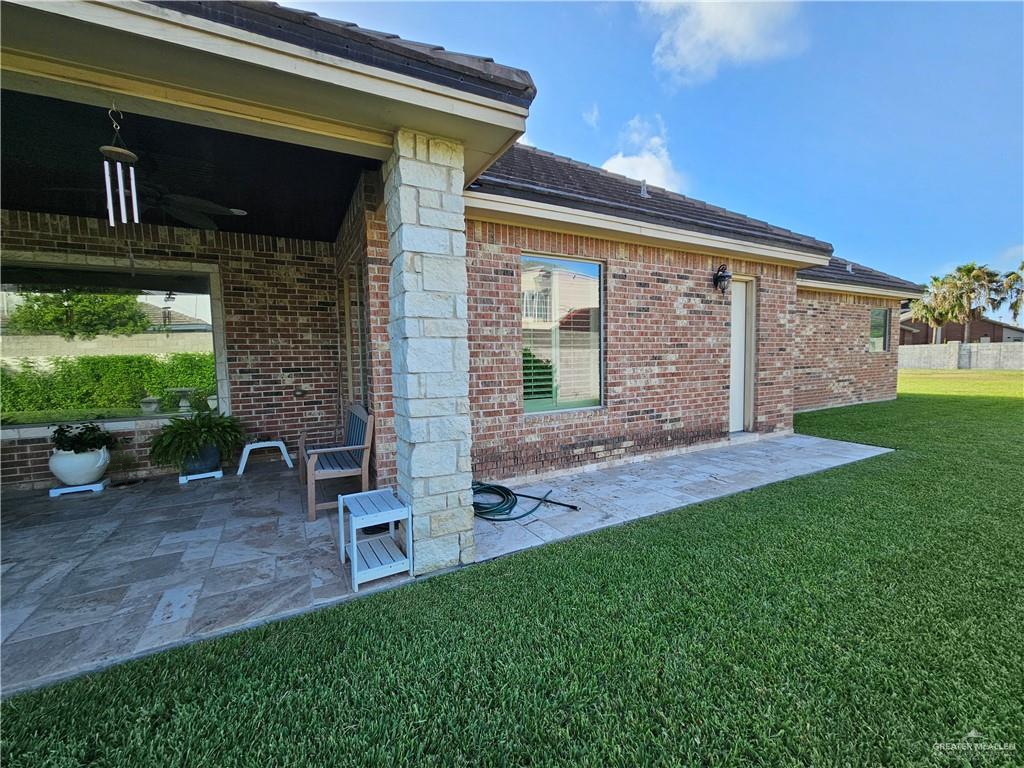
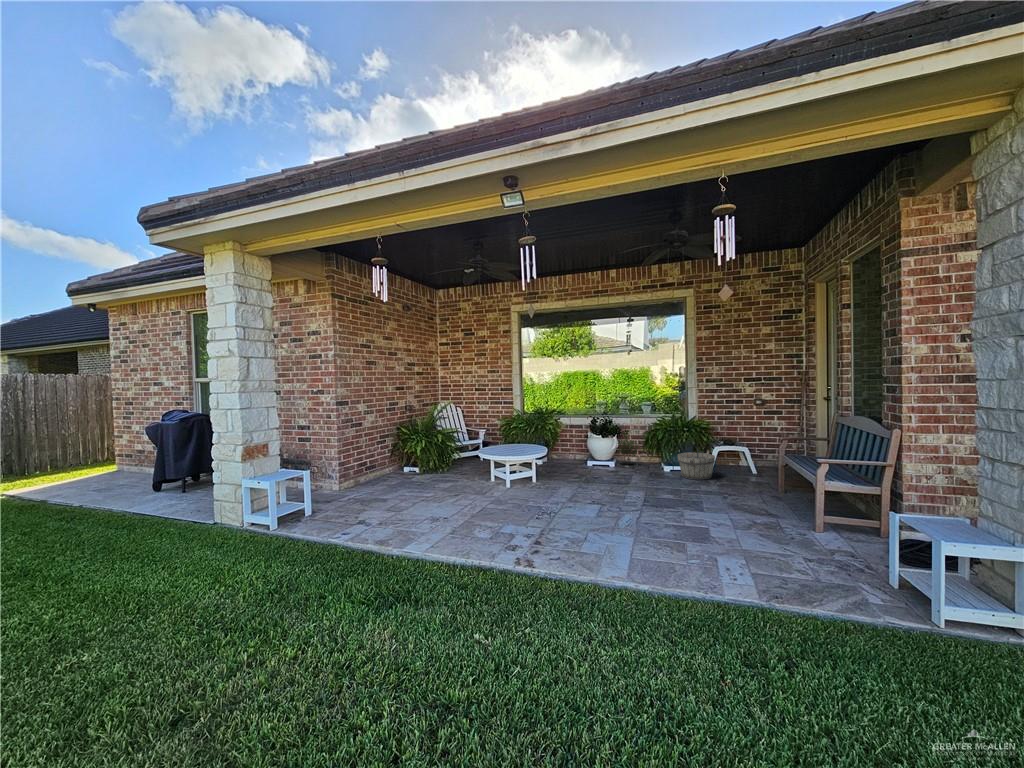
wooden bucket: none [191,450,241,488] -> present [678,449,715,480]

